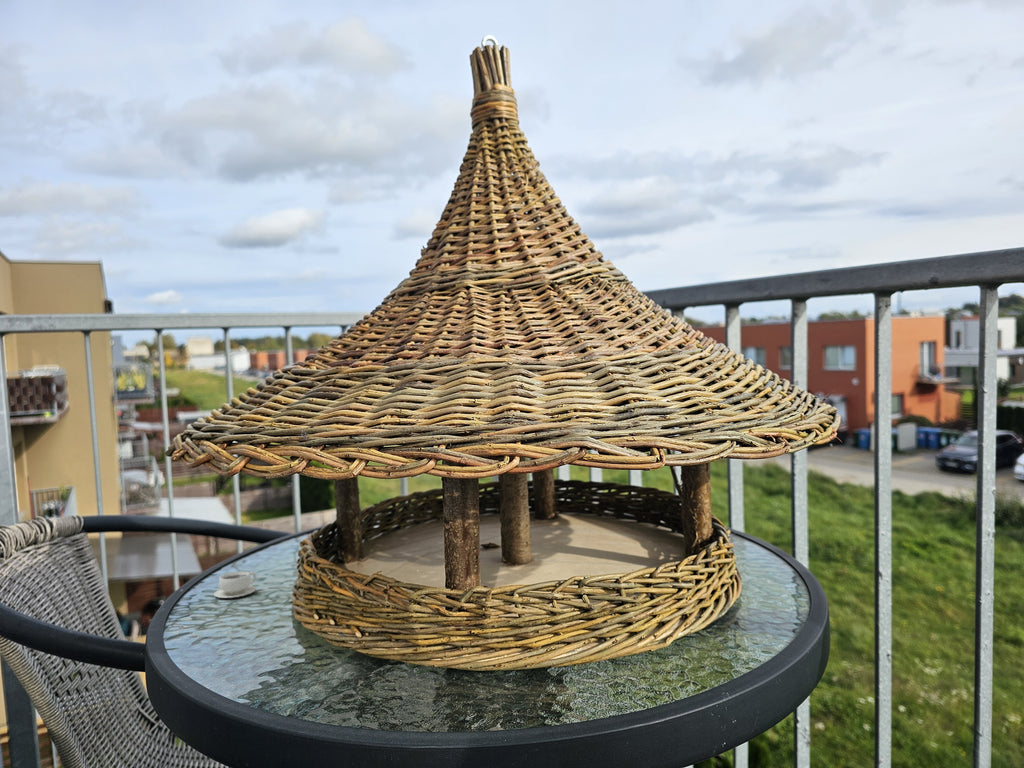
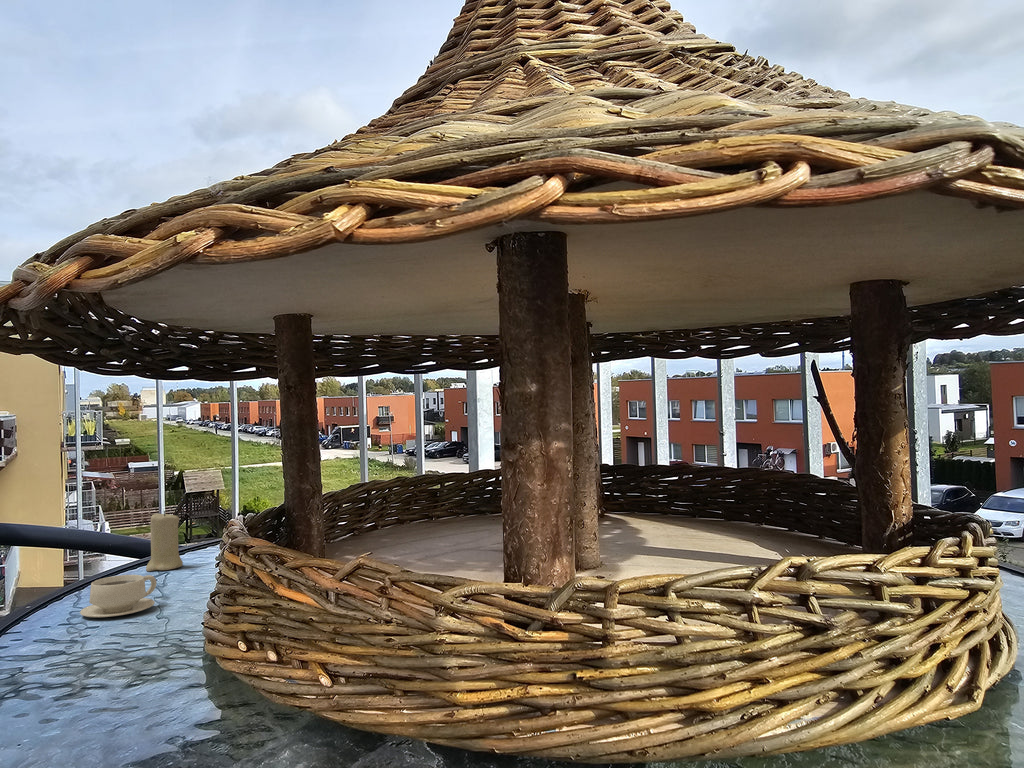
candle: none [242,525,265,565] -> present [146,511,183,571]

